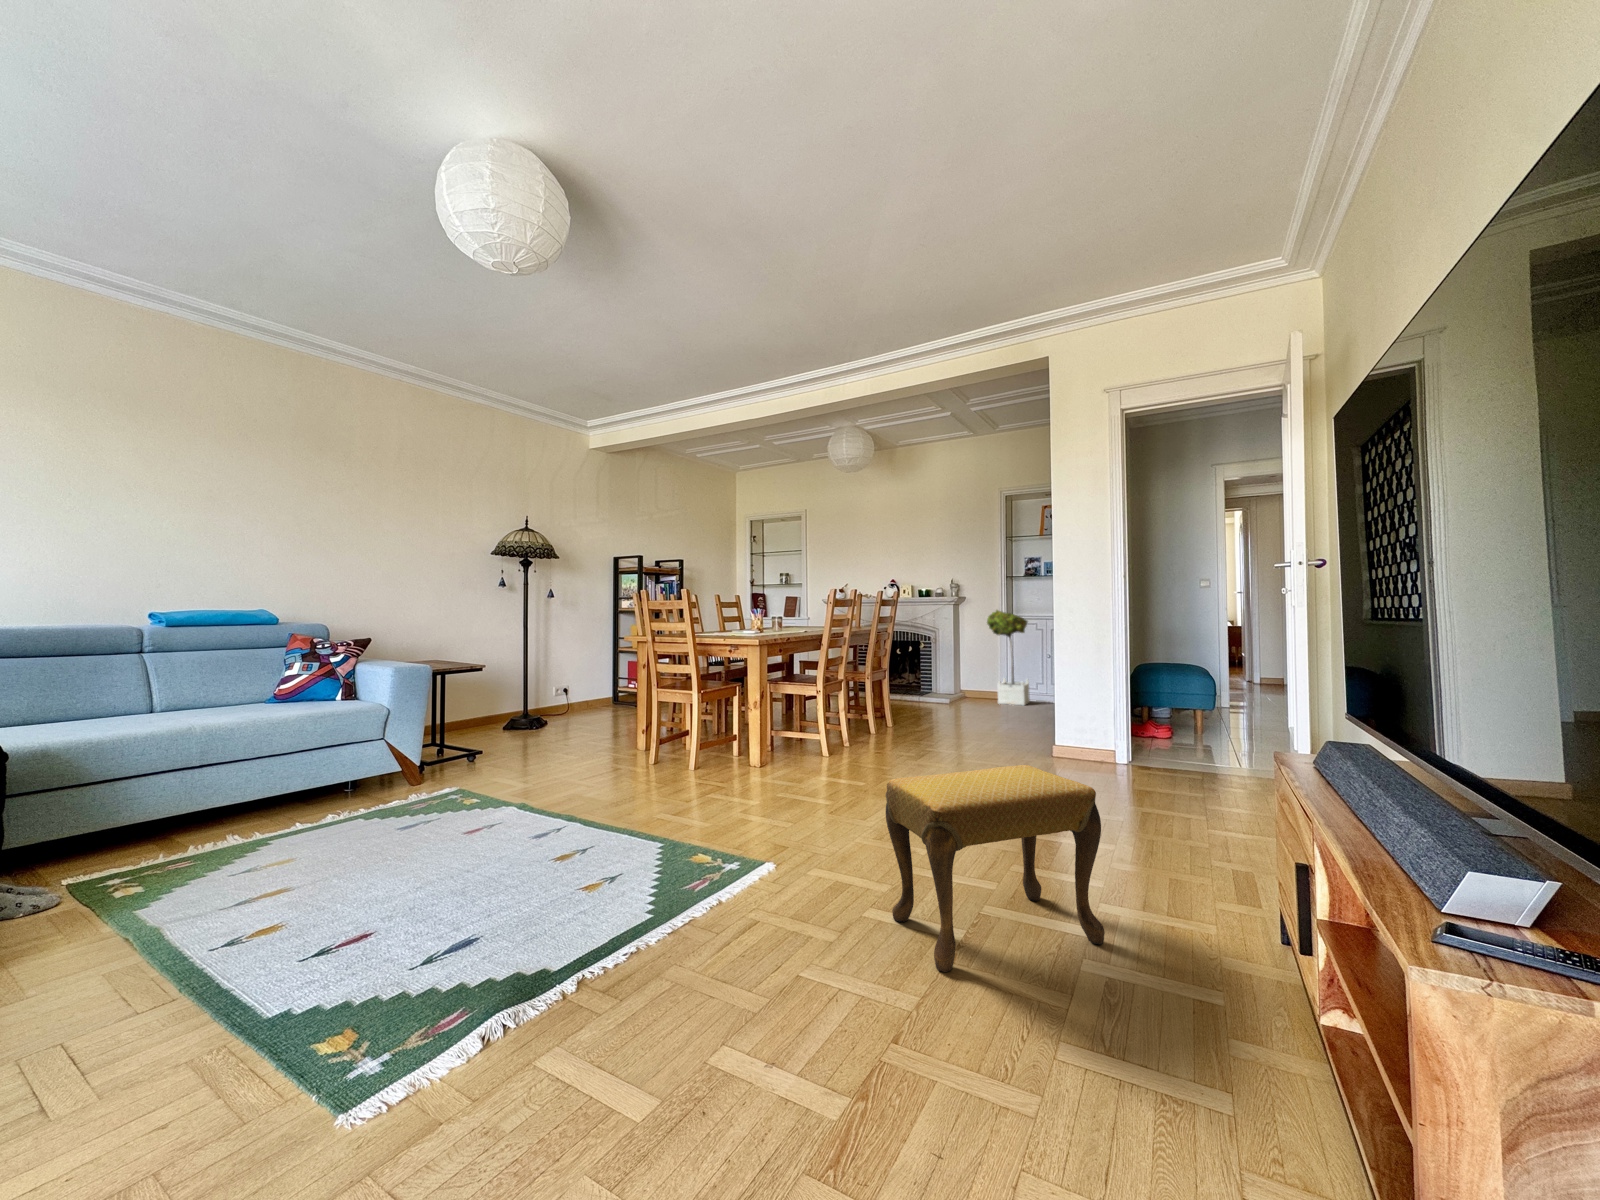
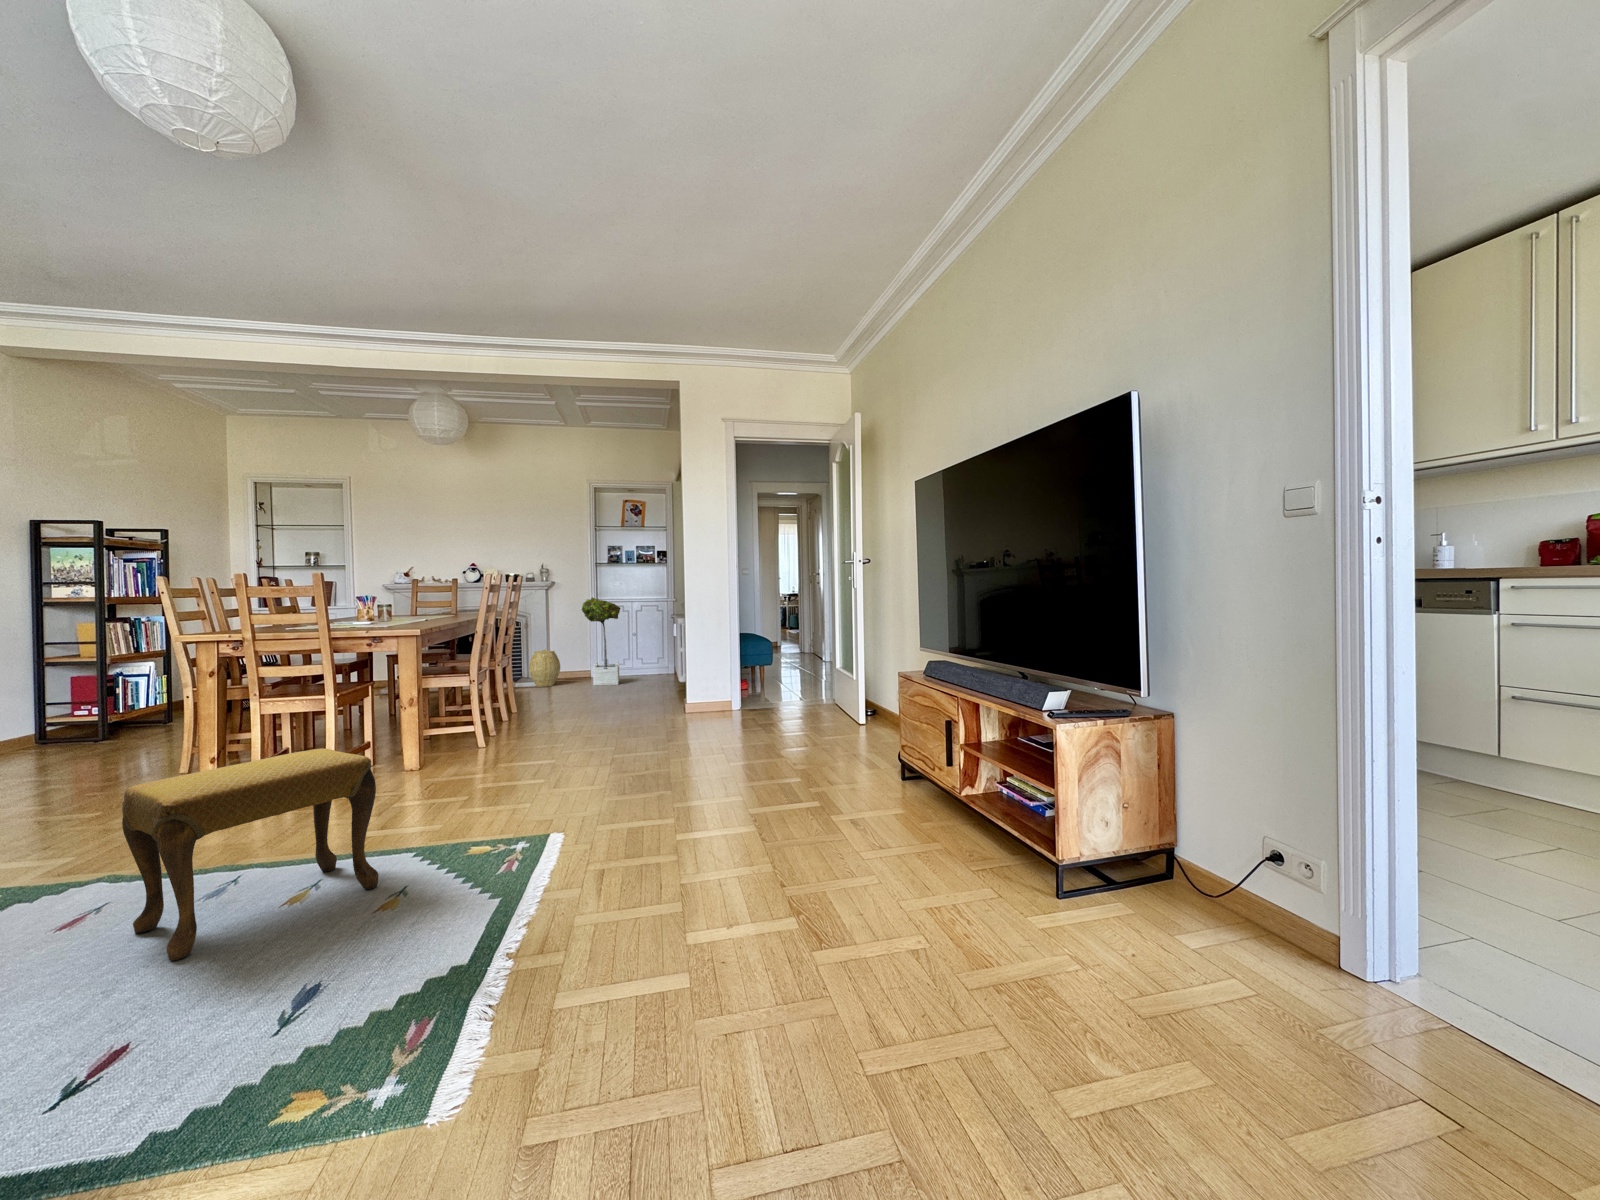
woven basket: none [937,662,968,700] -> present [529,649,560,687]
footstool: present [885,765,1105,972] -> present [122,748,378,961]

